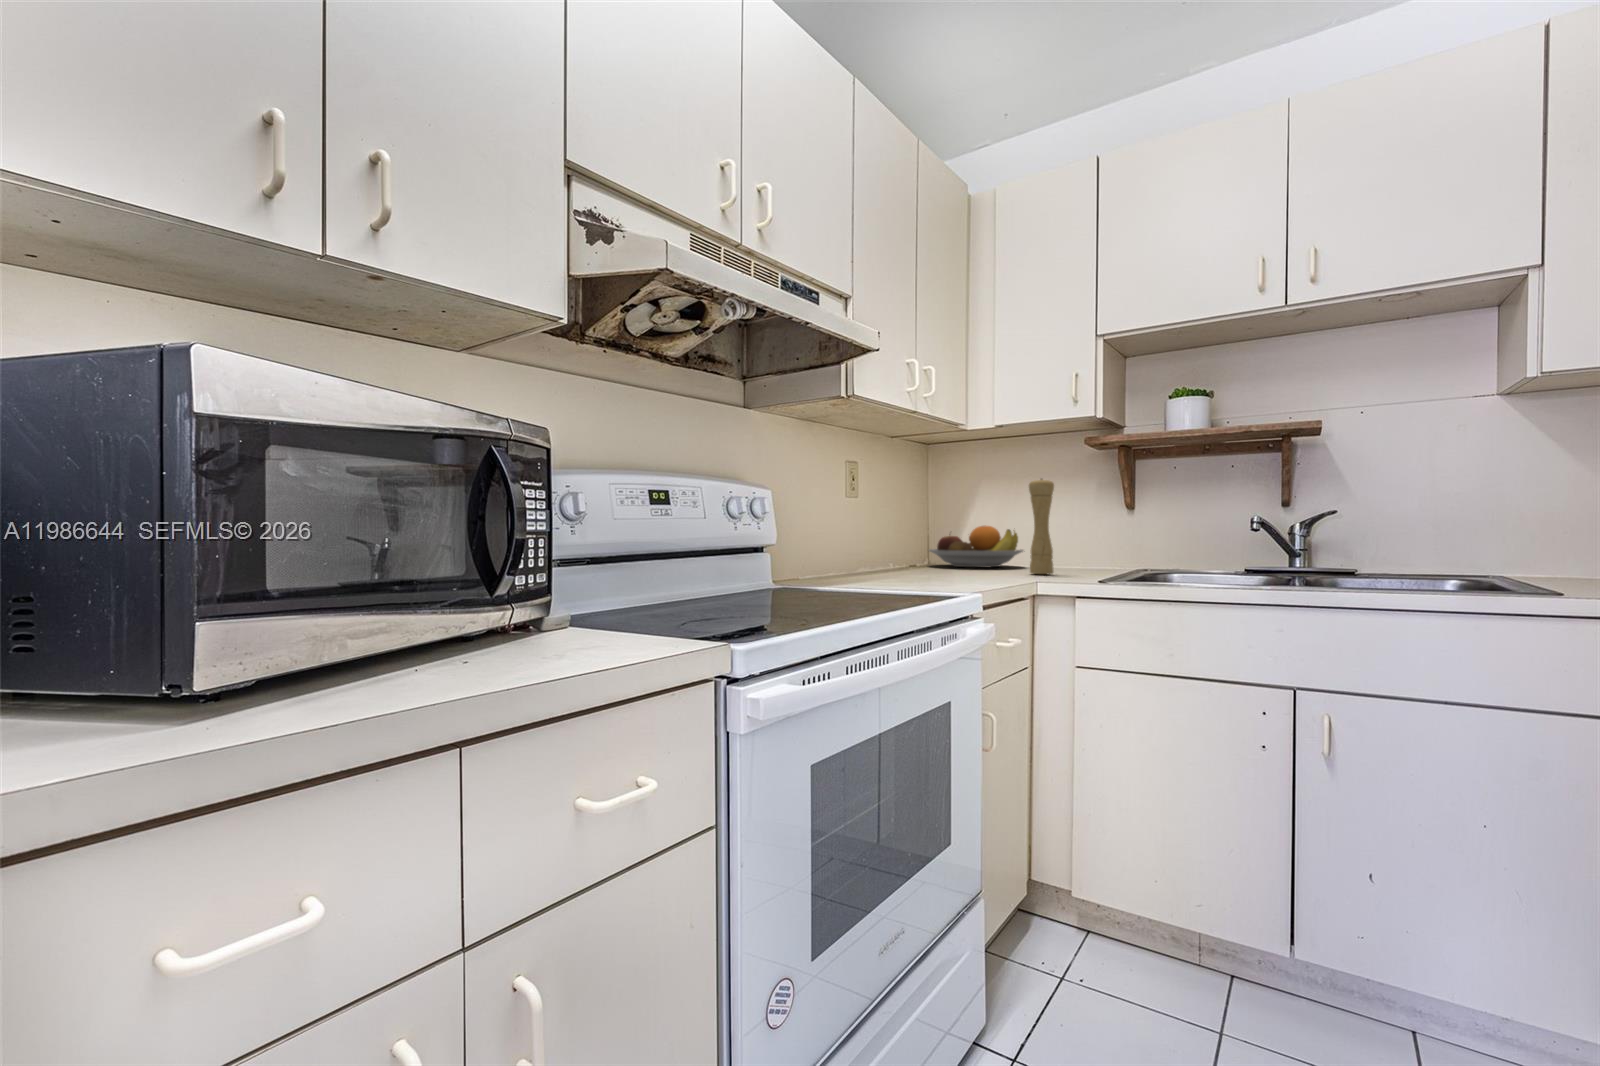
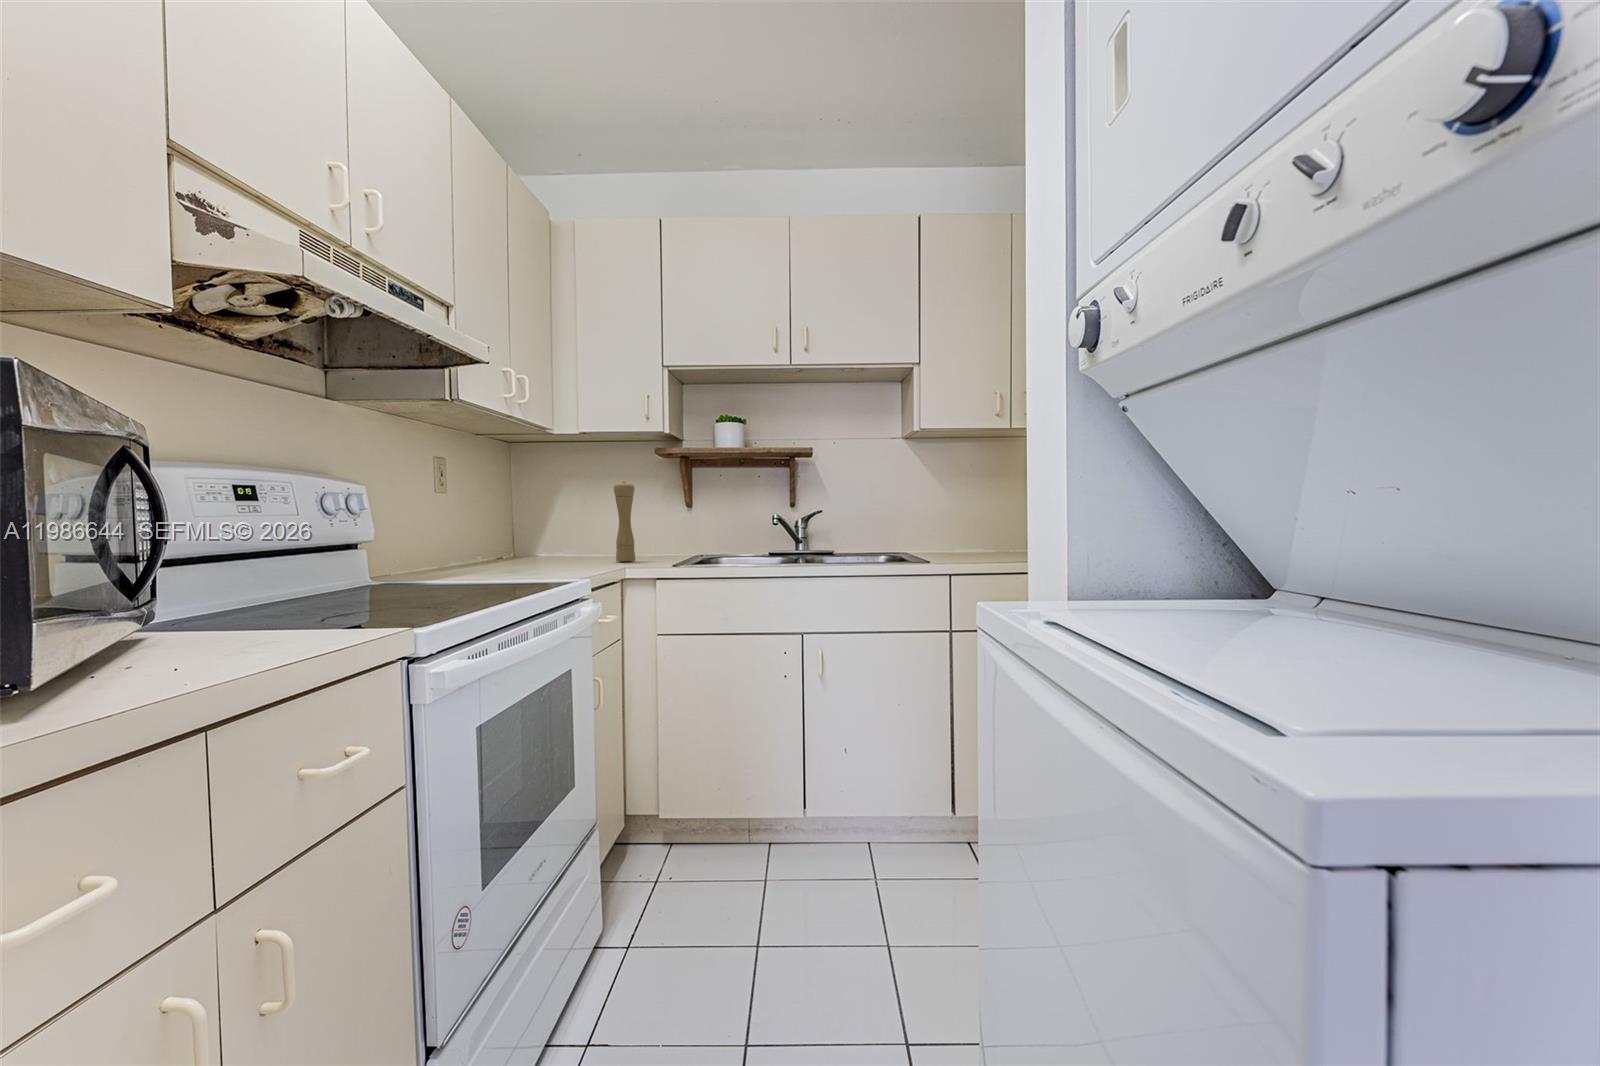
fruit bowl: present [929,526,1023,567] -> none [519,522,608,559]

